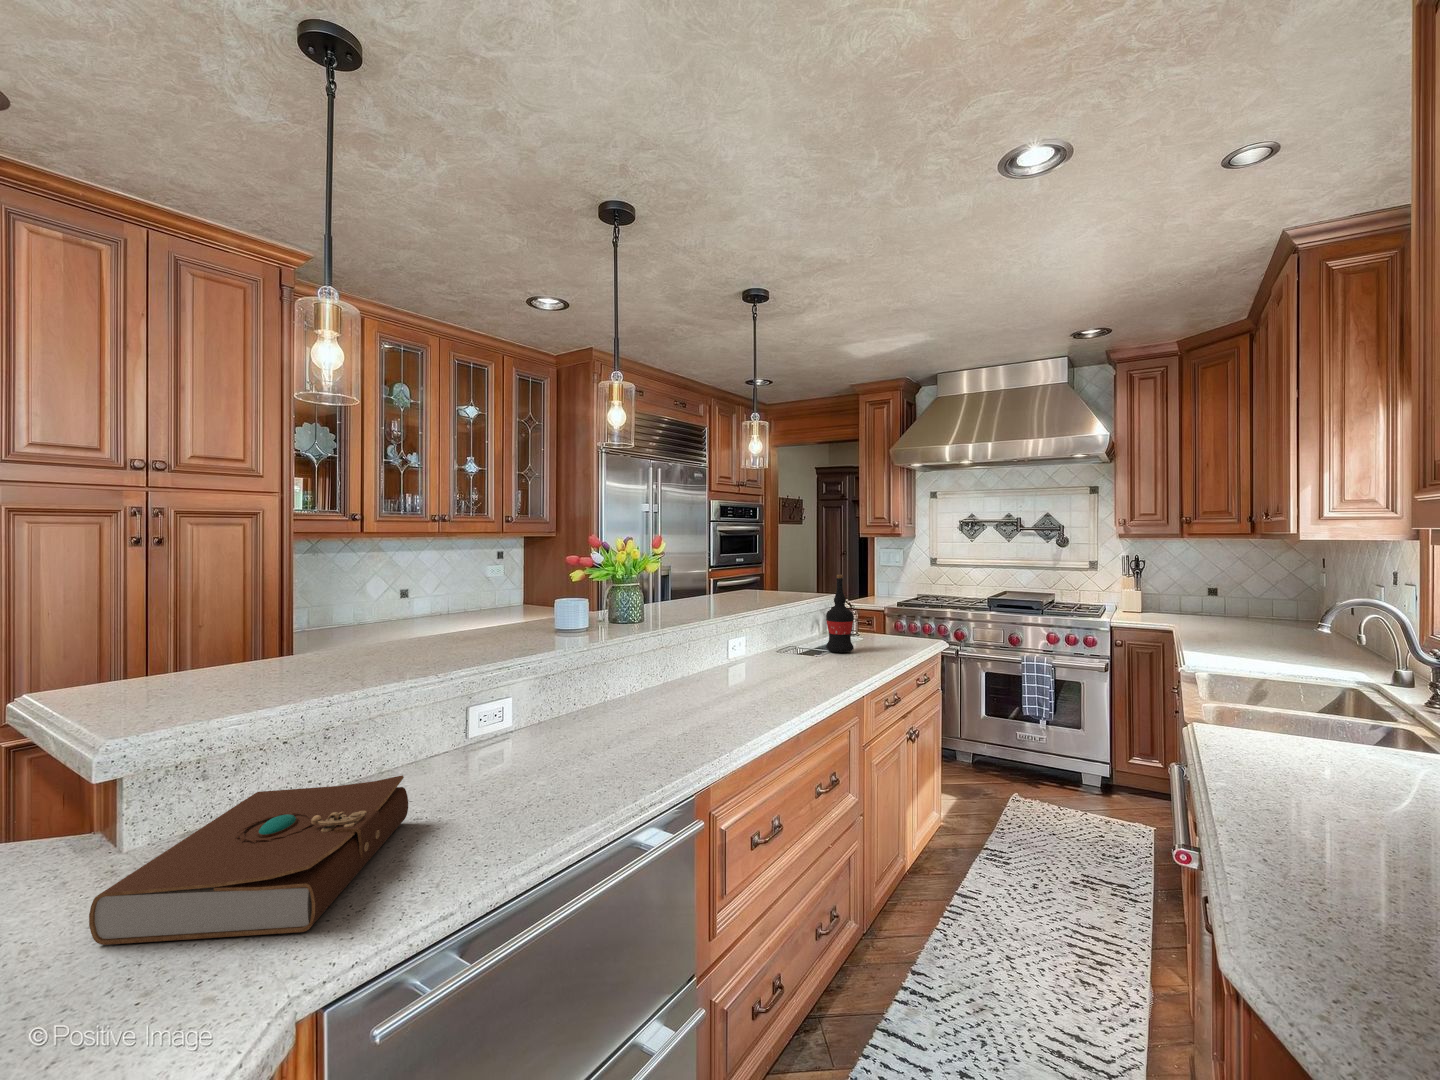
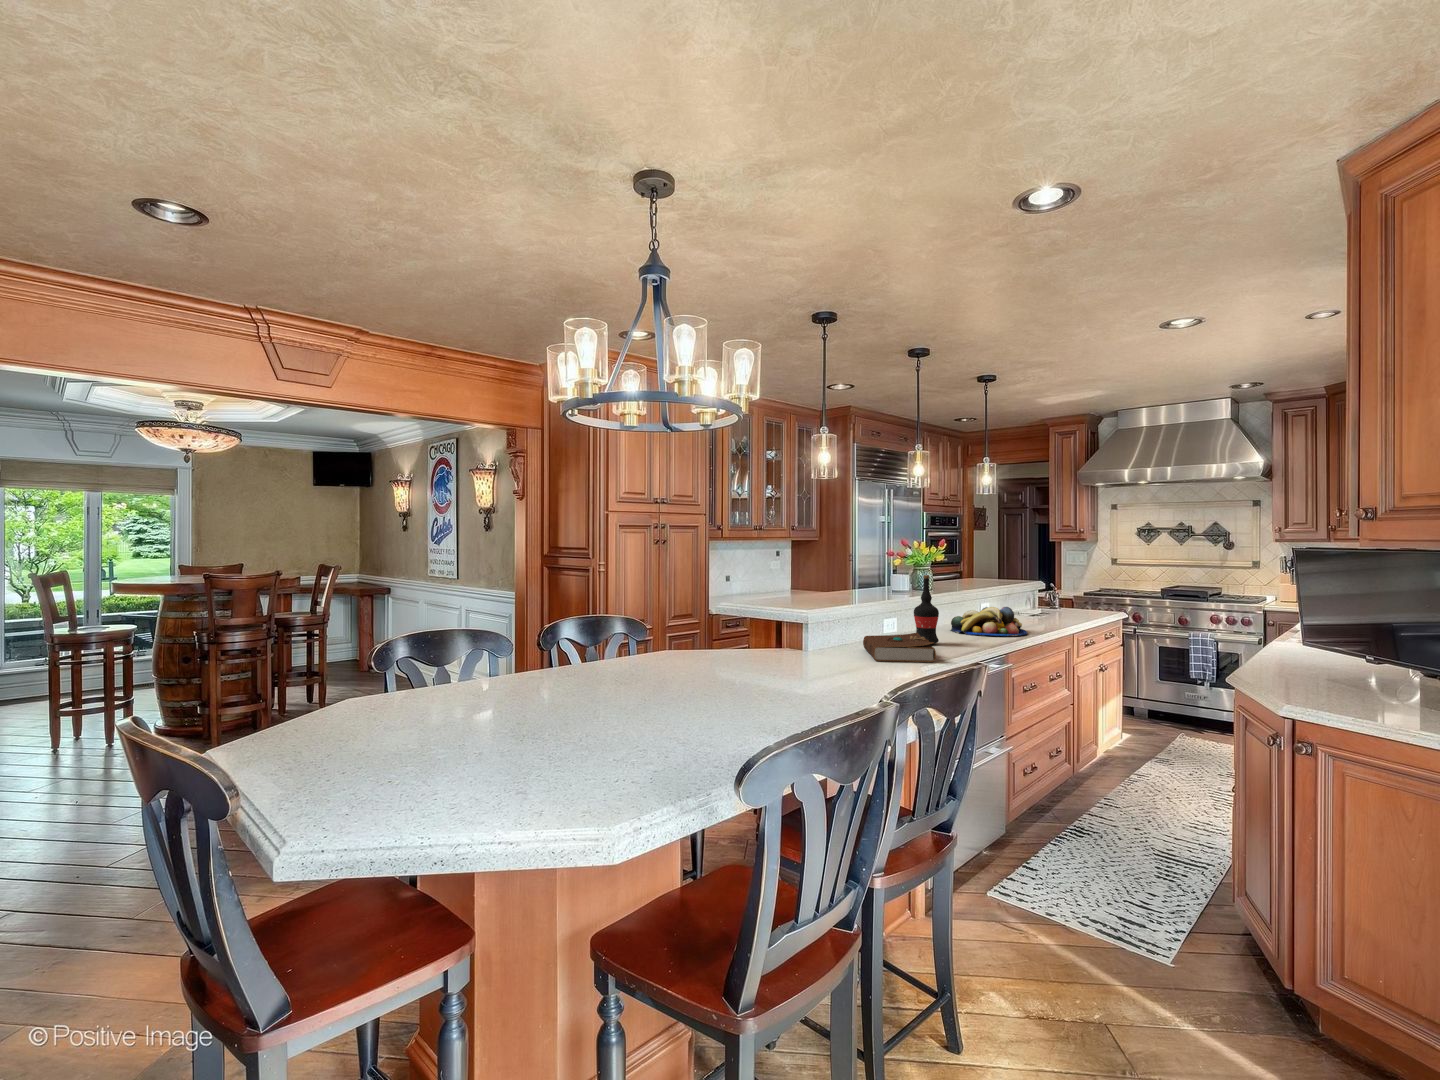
wine bottle: present [826,575,854,652] -> present [914,575,939,644]
fruit bowl: none [618,658,758,727] -> present [951,607,1028,636]

